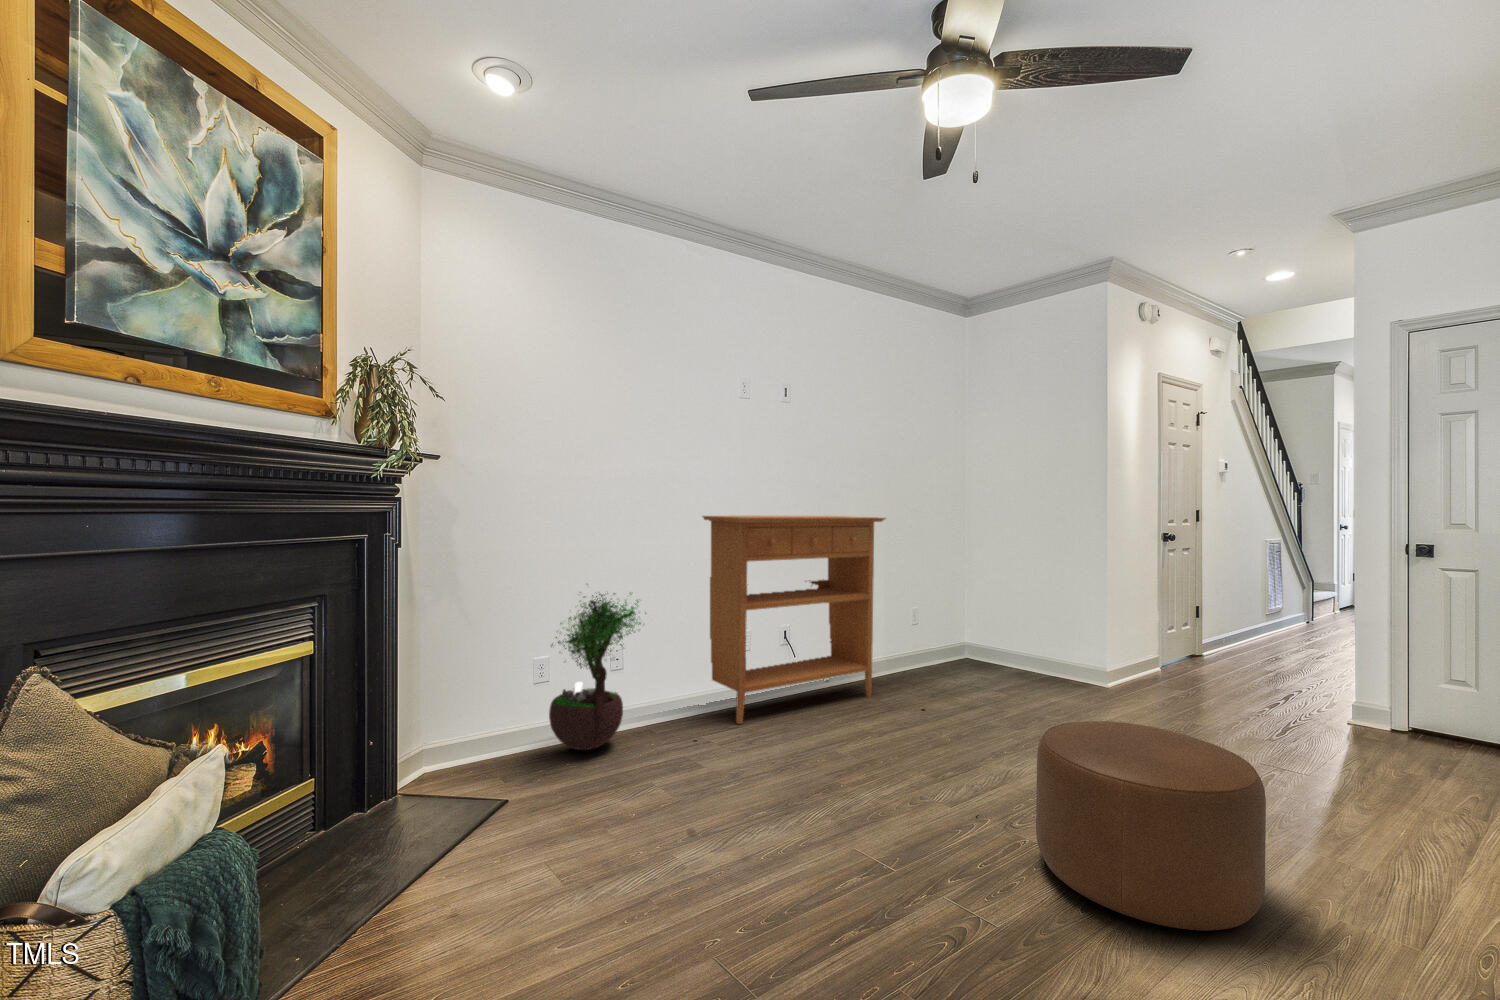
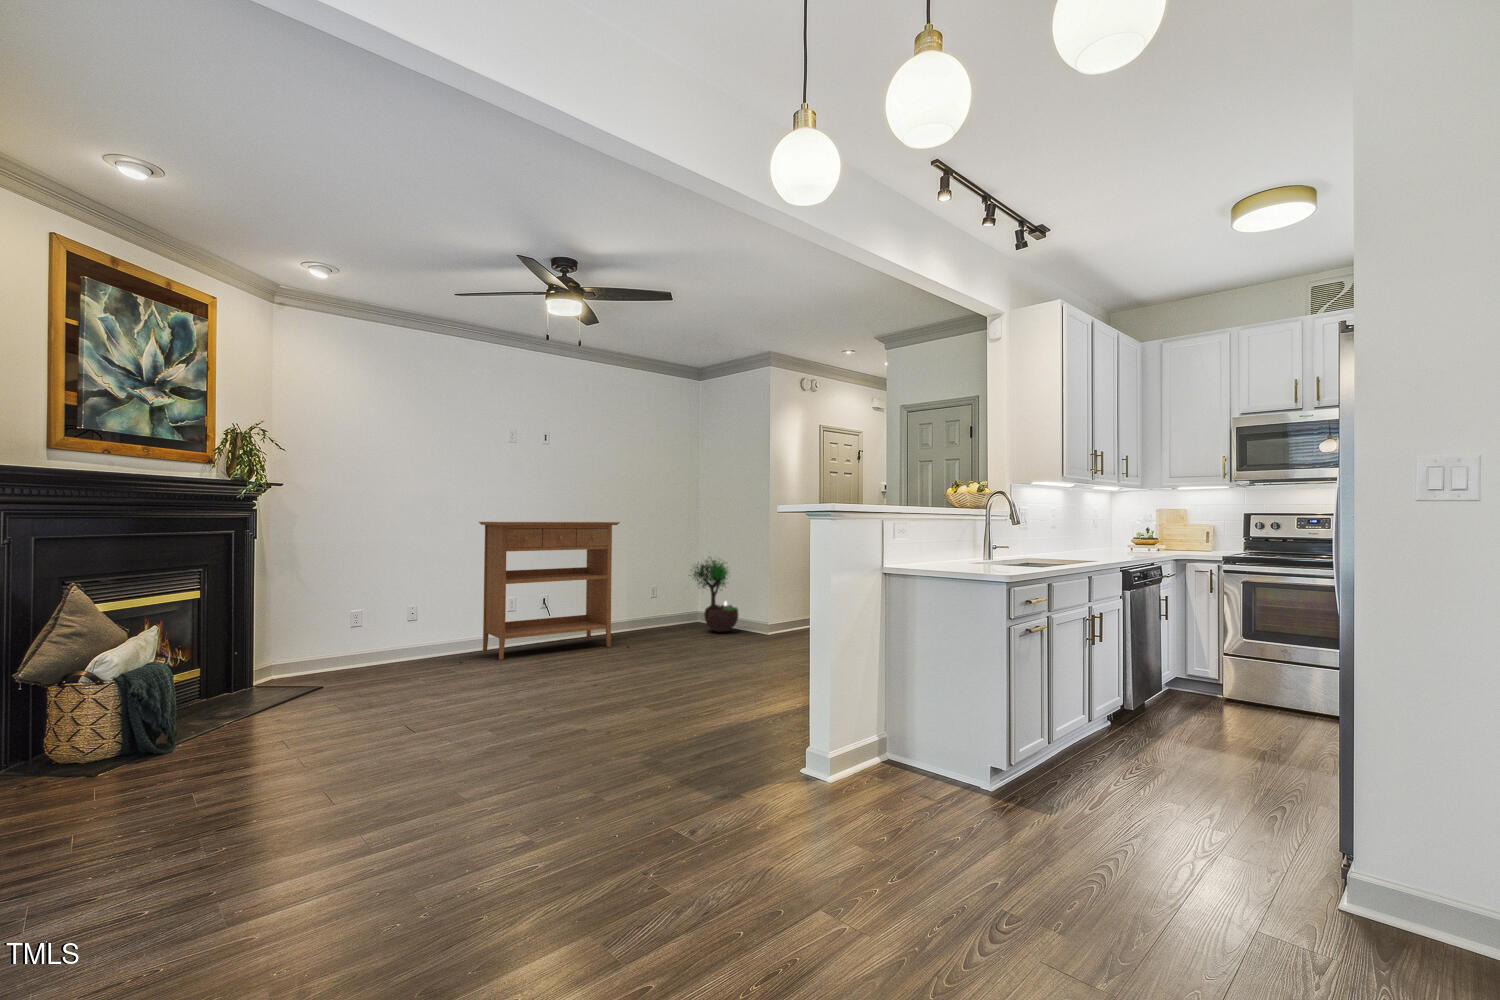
potted tree: present [549,593,646,750] -> present [690,557,739,632]
ottoman: present [1036,721,1266,930] -> none [601,628,702,711]

